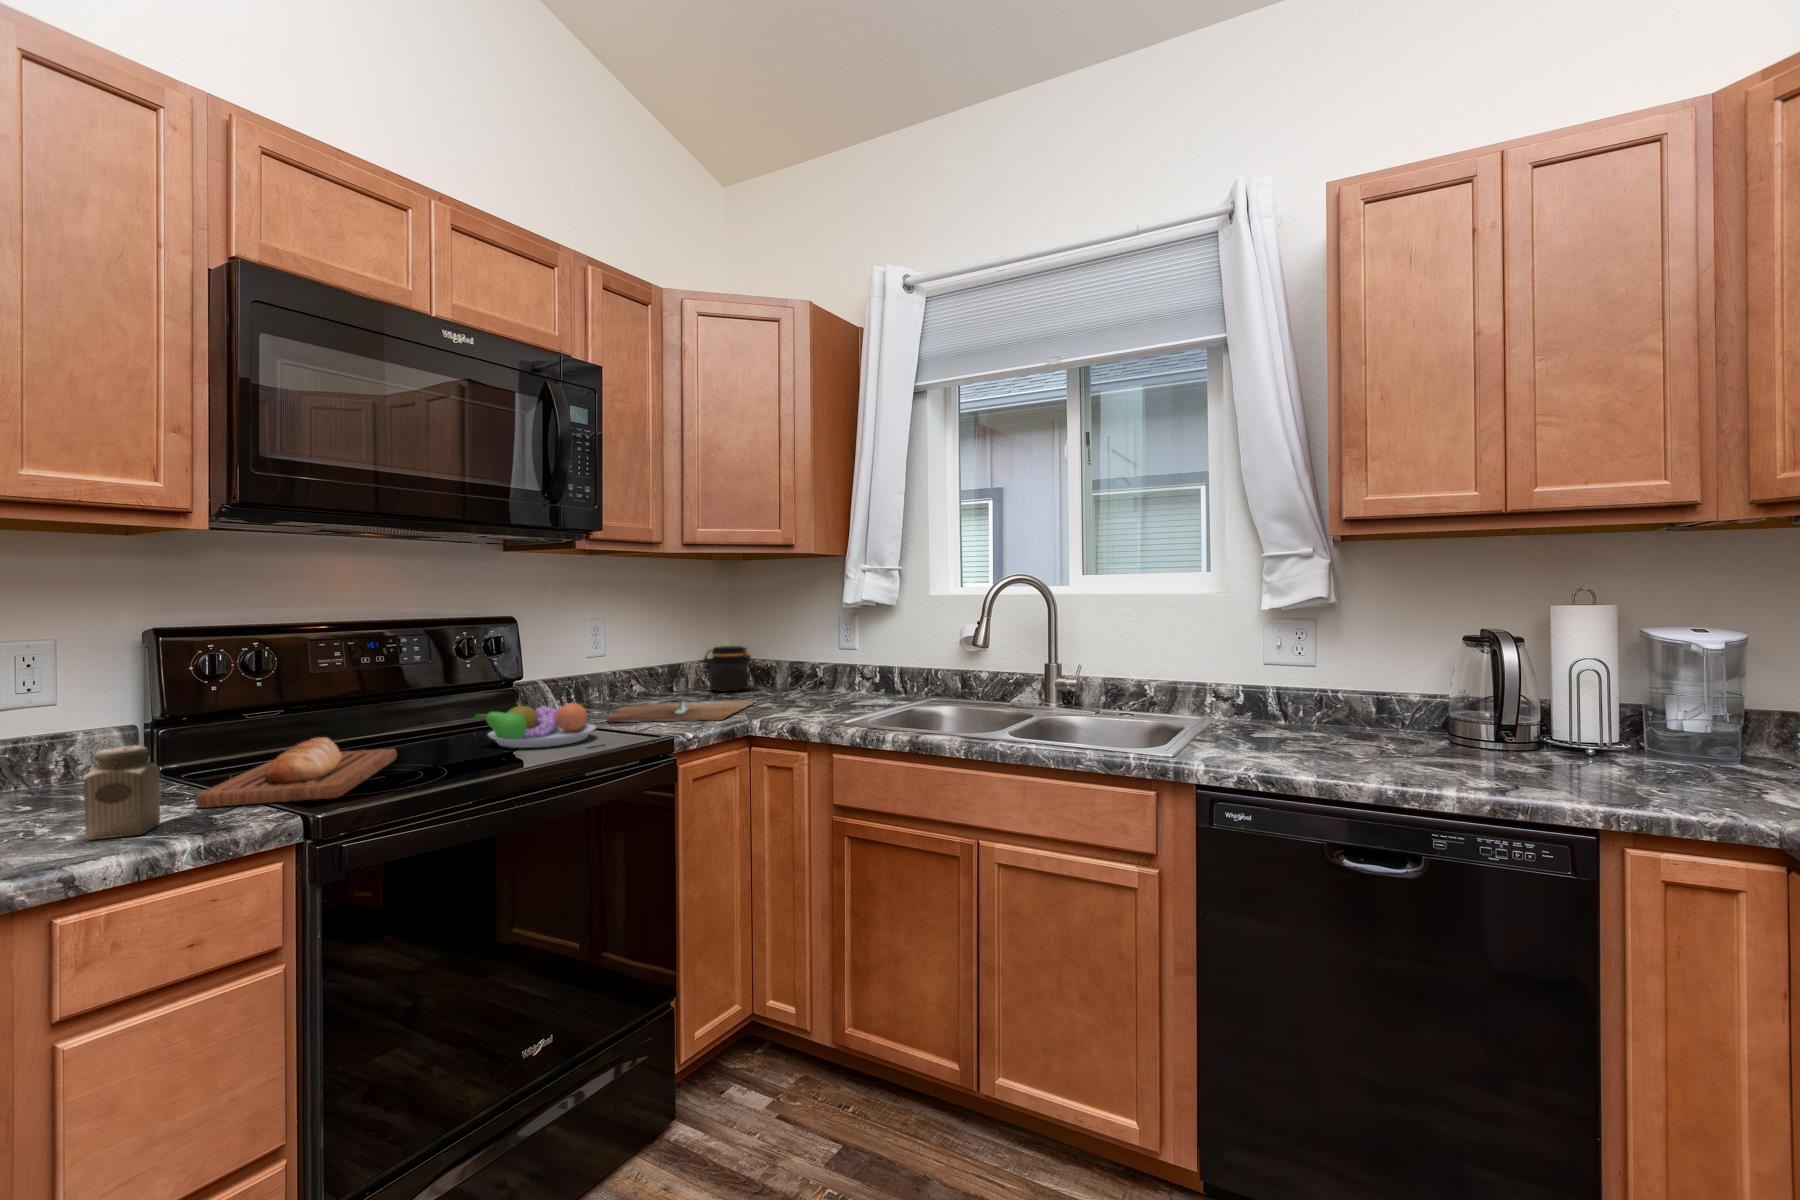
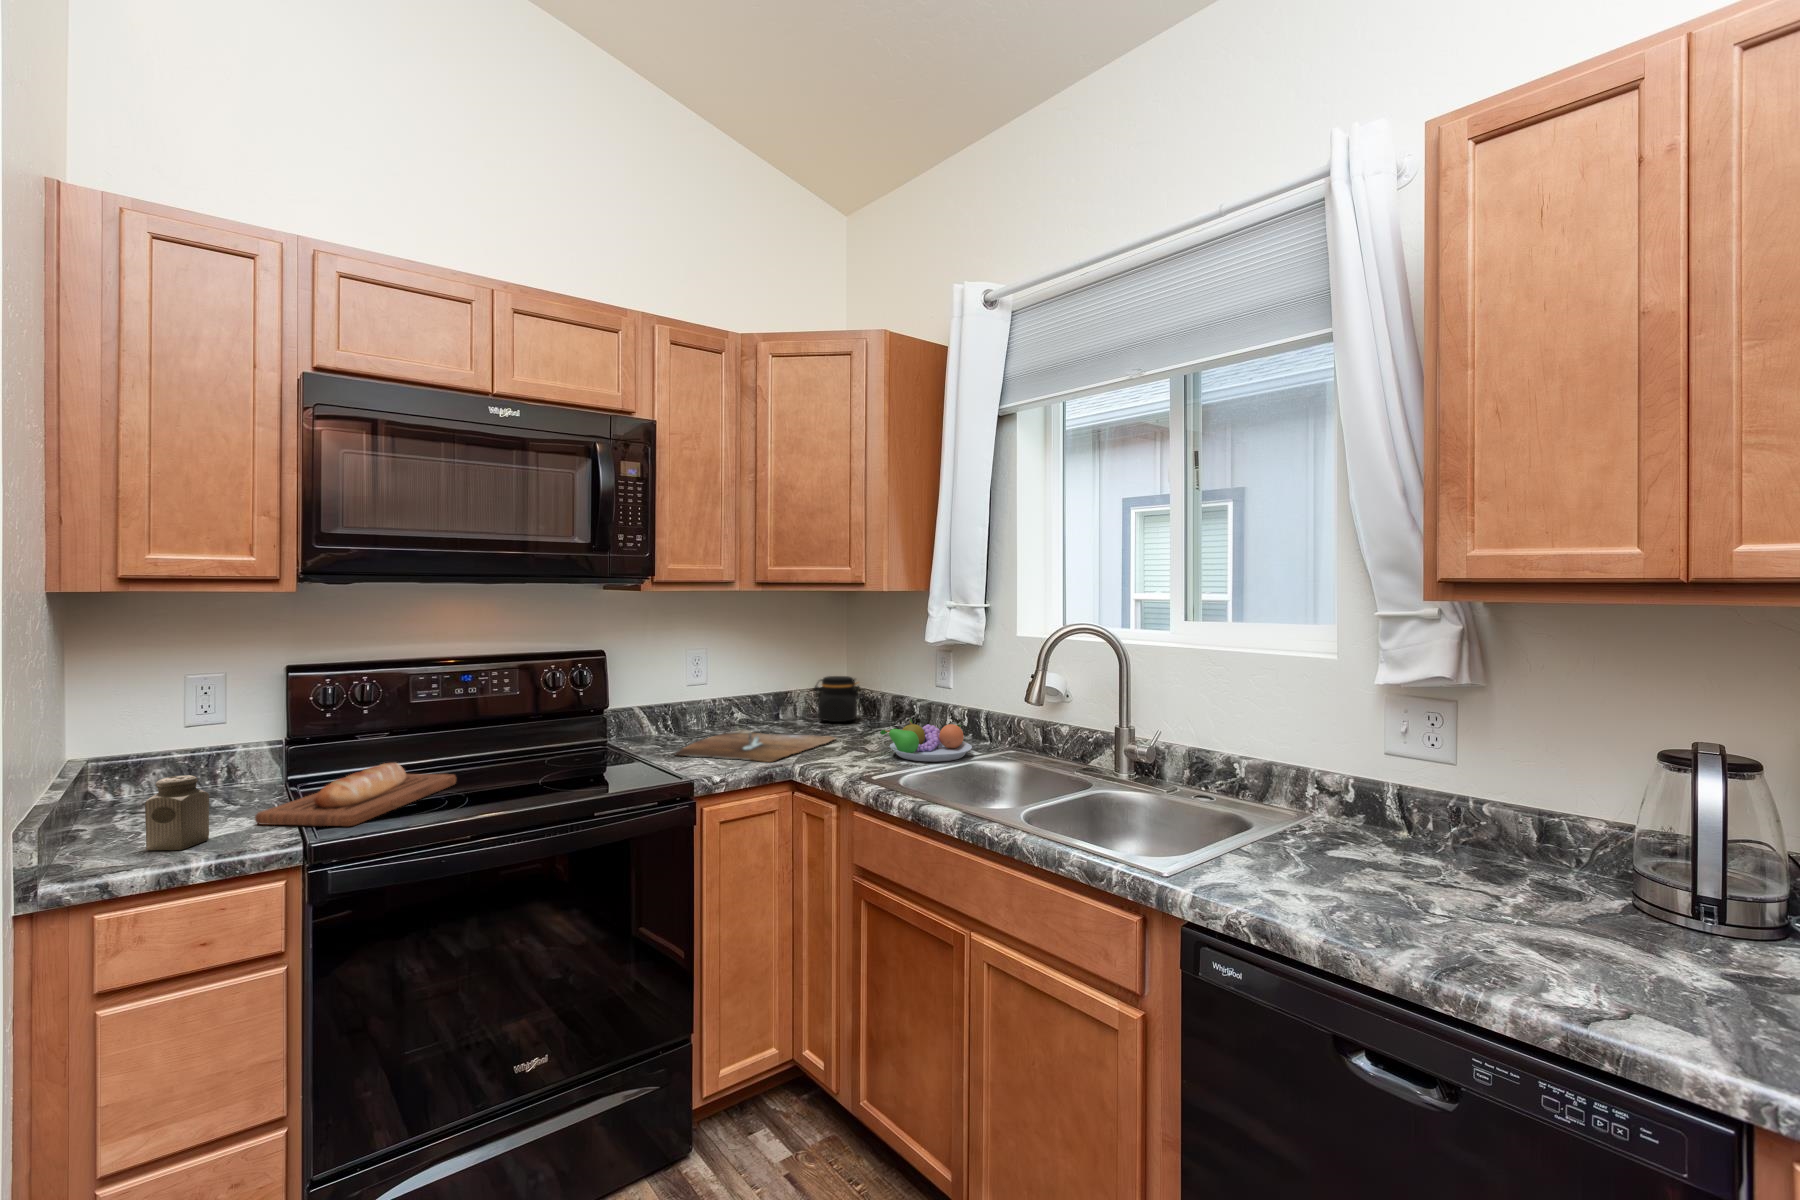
fruit bowl: present [474,701,596,748] -> present [880,718,972,762]

